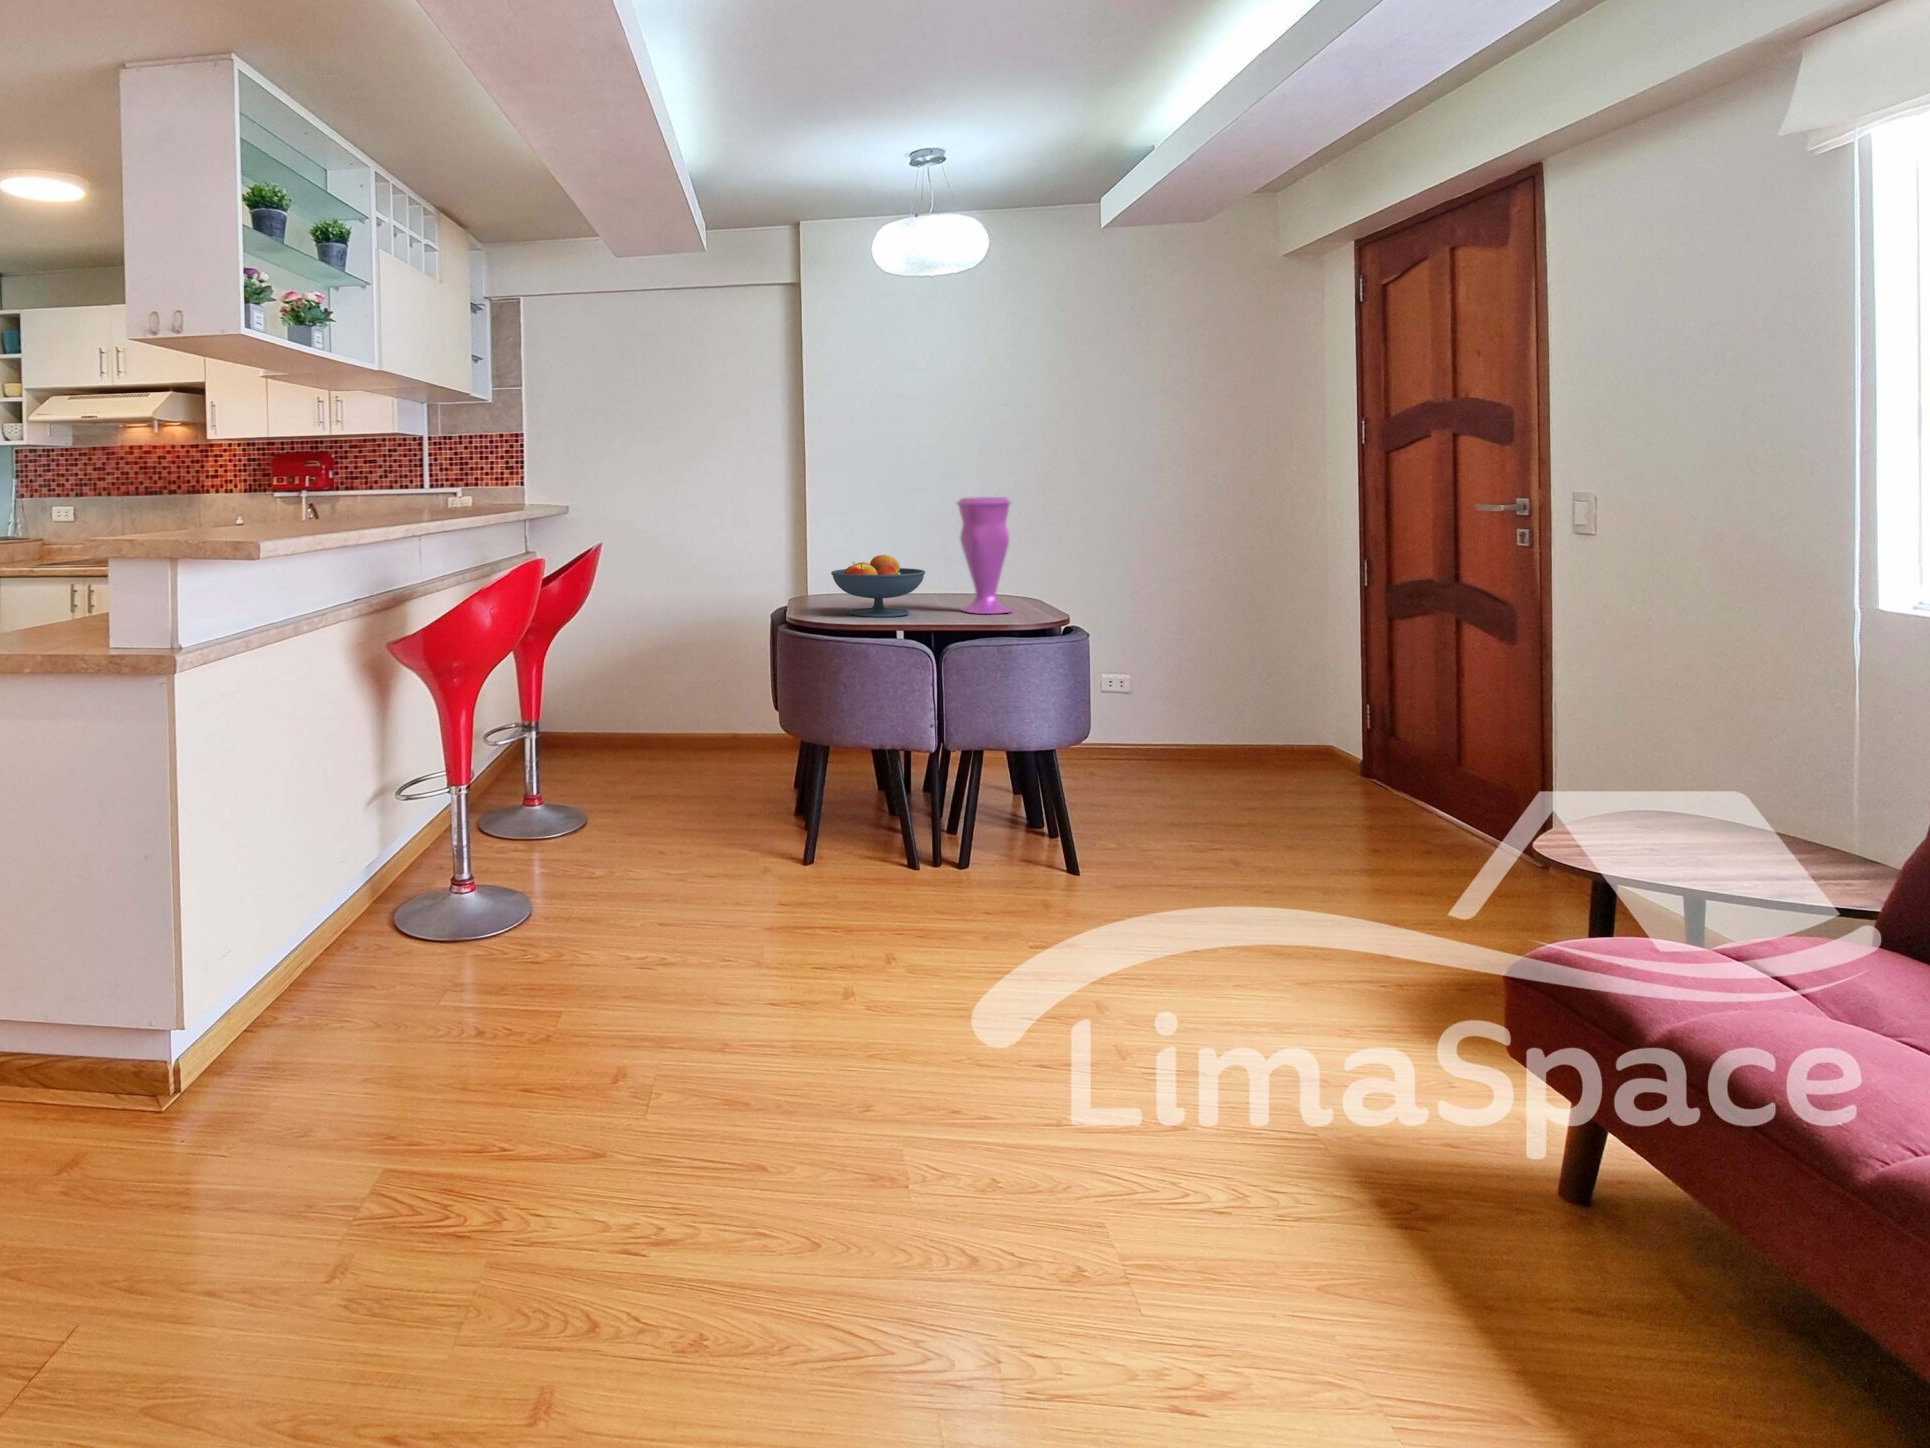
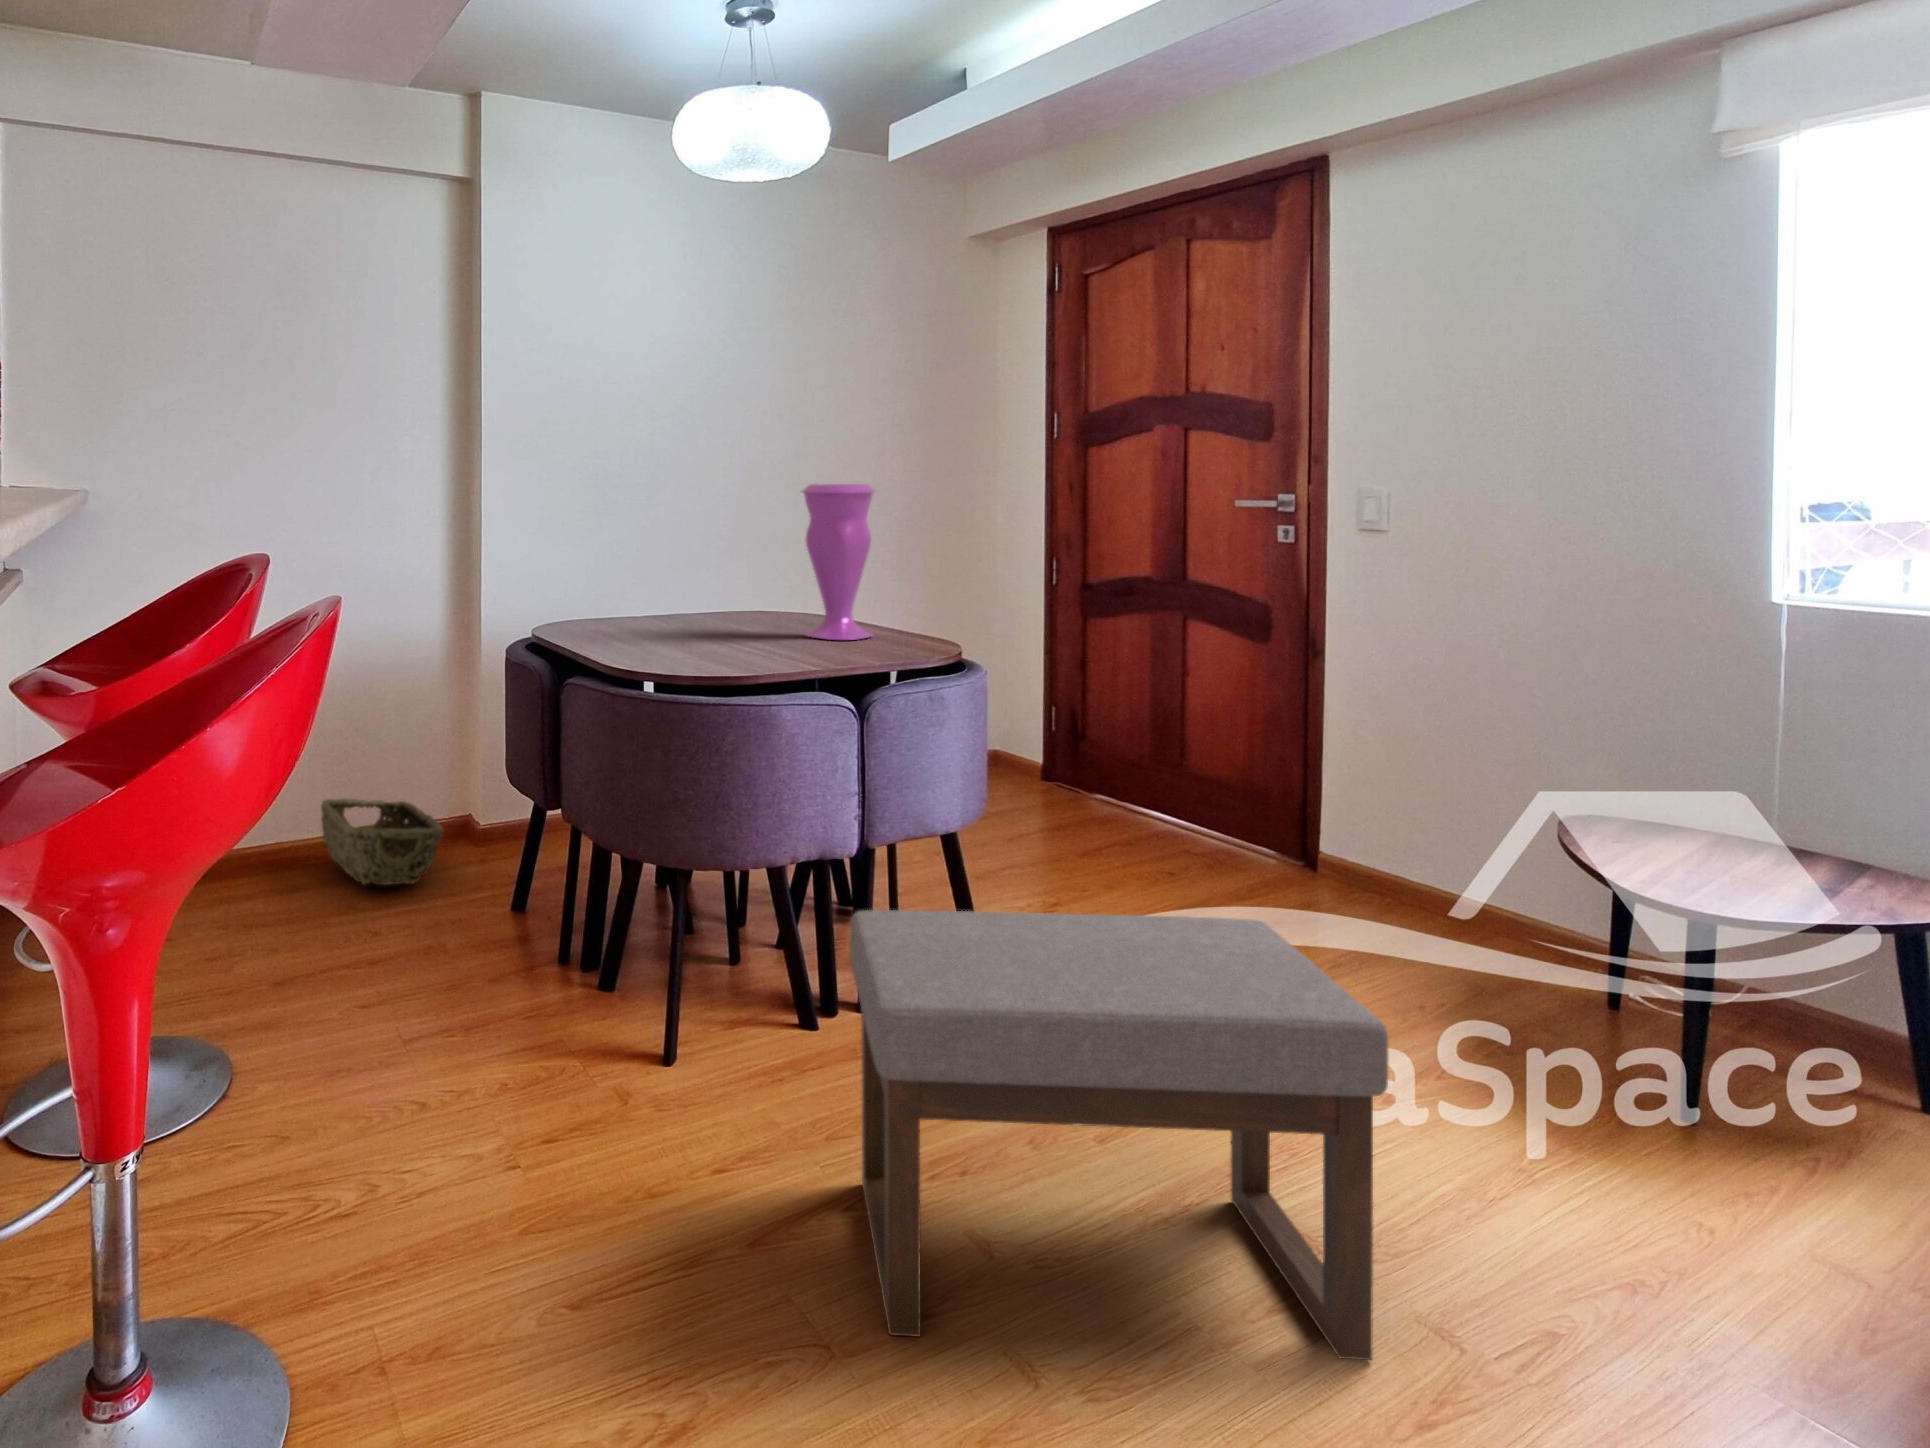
fruit bowl: present [831,554,925,617] -> none [669,563,803,656]
woven basket: none [695,705,761,763] -> present [321,799,443,885]
ottoman: none [739,763,1061,1063] -> present [850,910,1388,1360]

